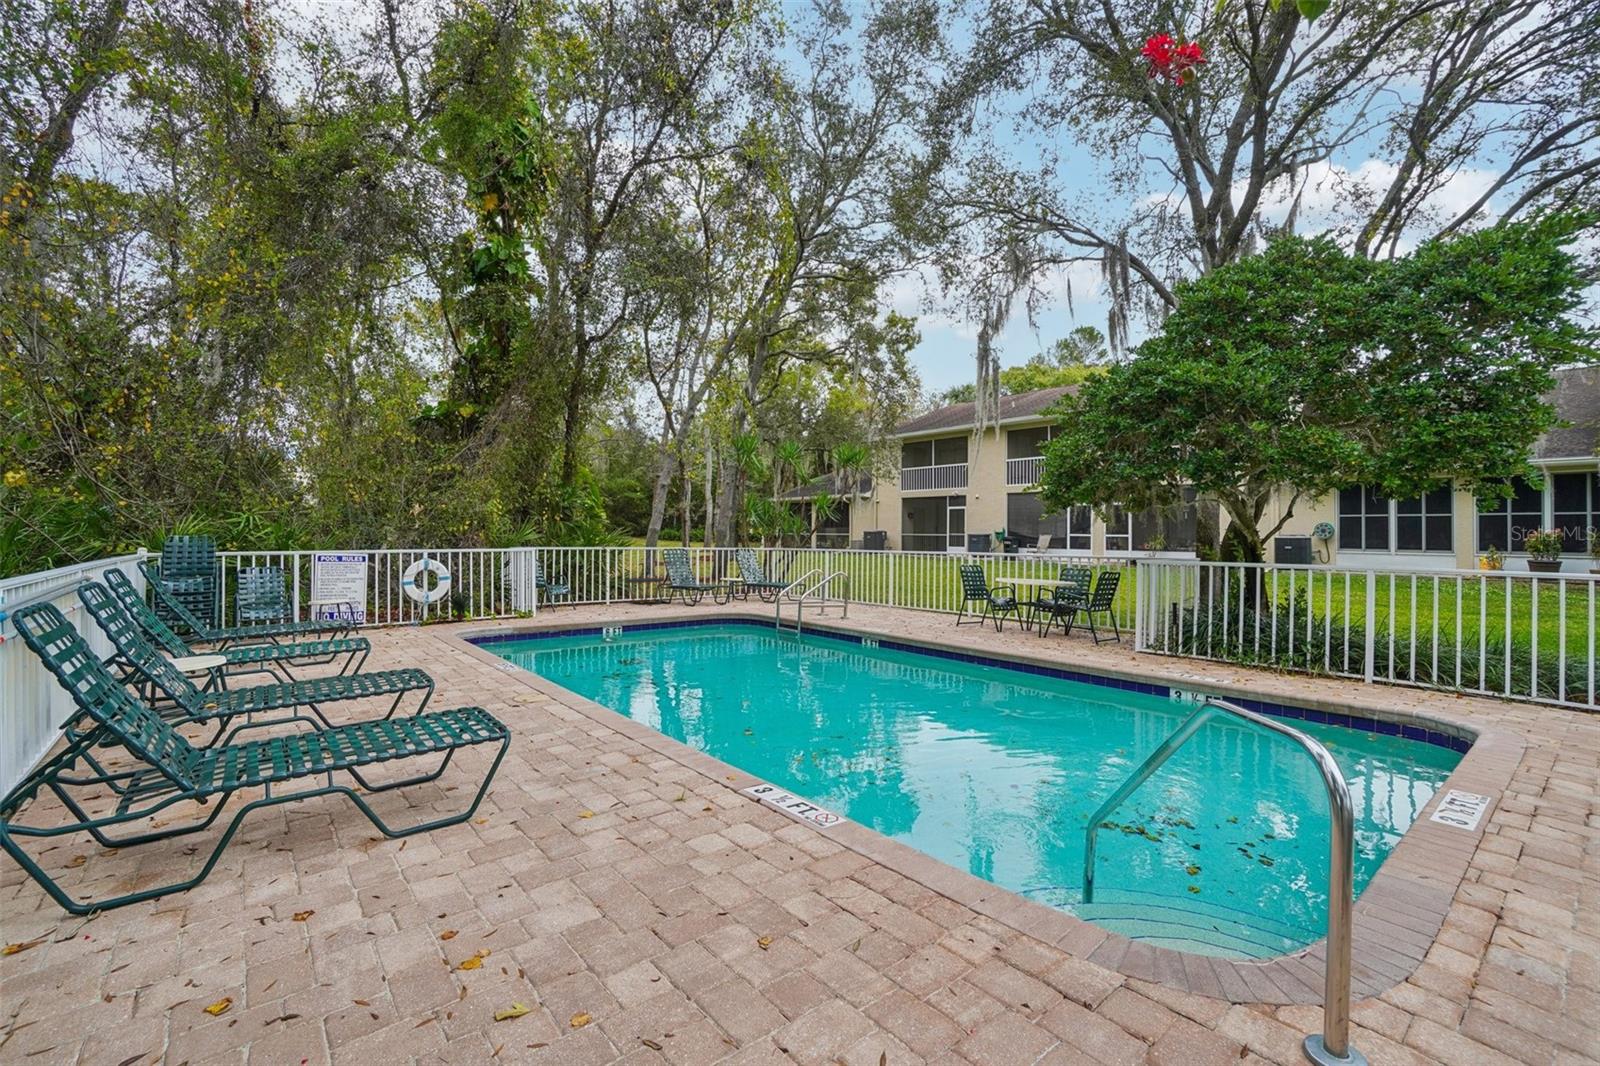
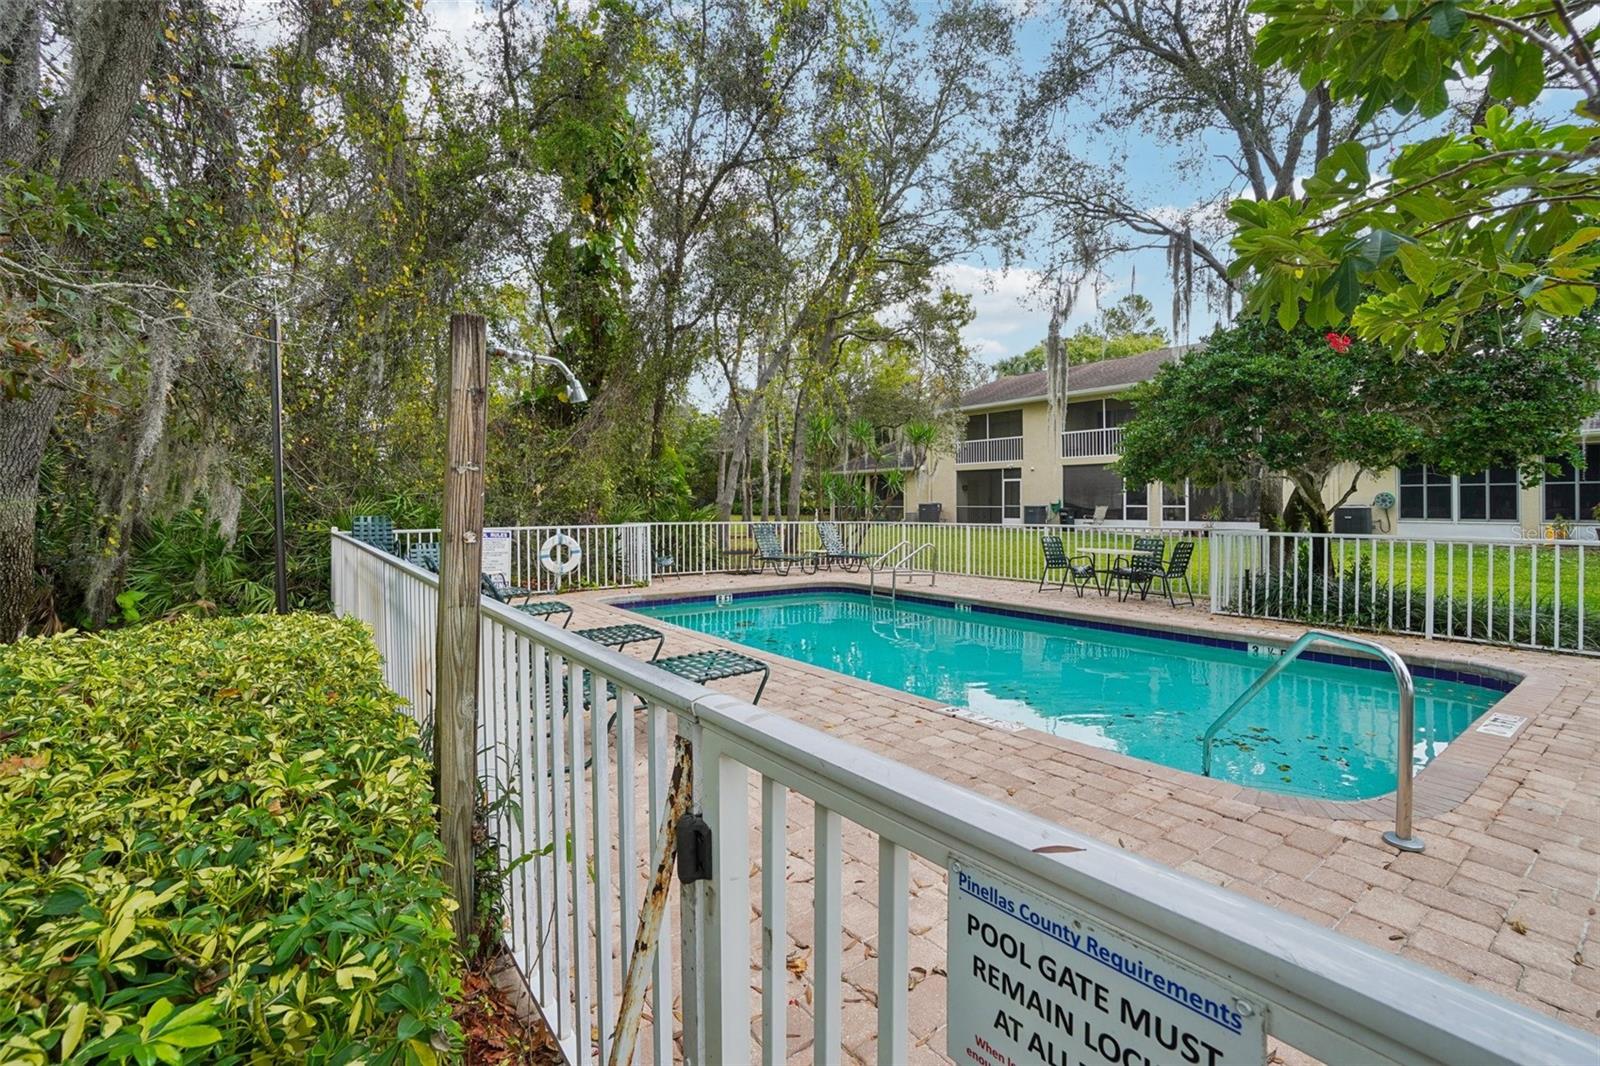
potted plant: present [447,592,472,621] -> none [570,563,600,590]

